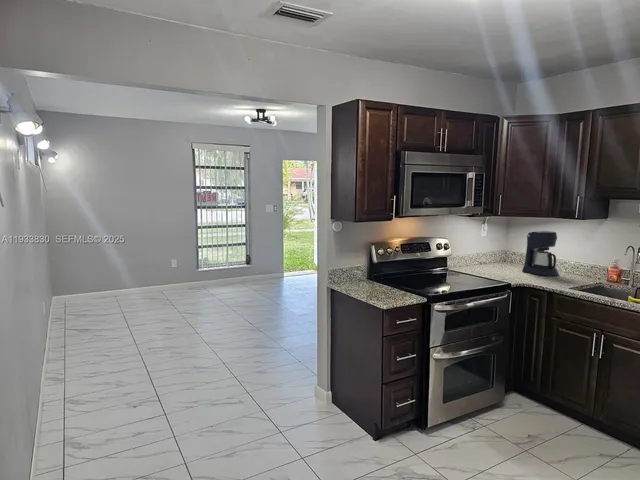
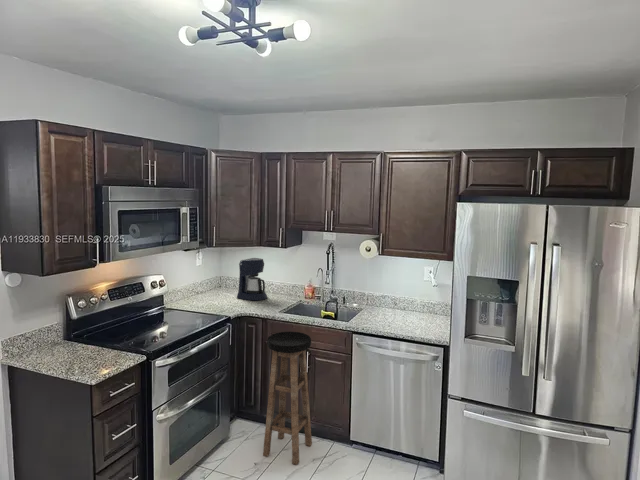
bar stool: none [537,308,608,454] -> present [263,332,312,465]

